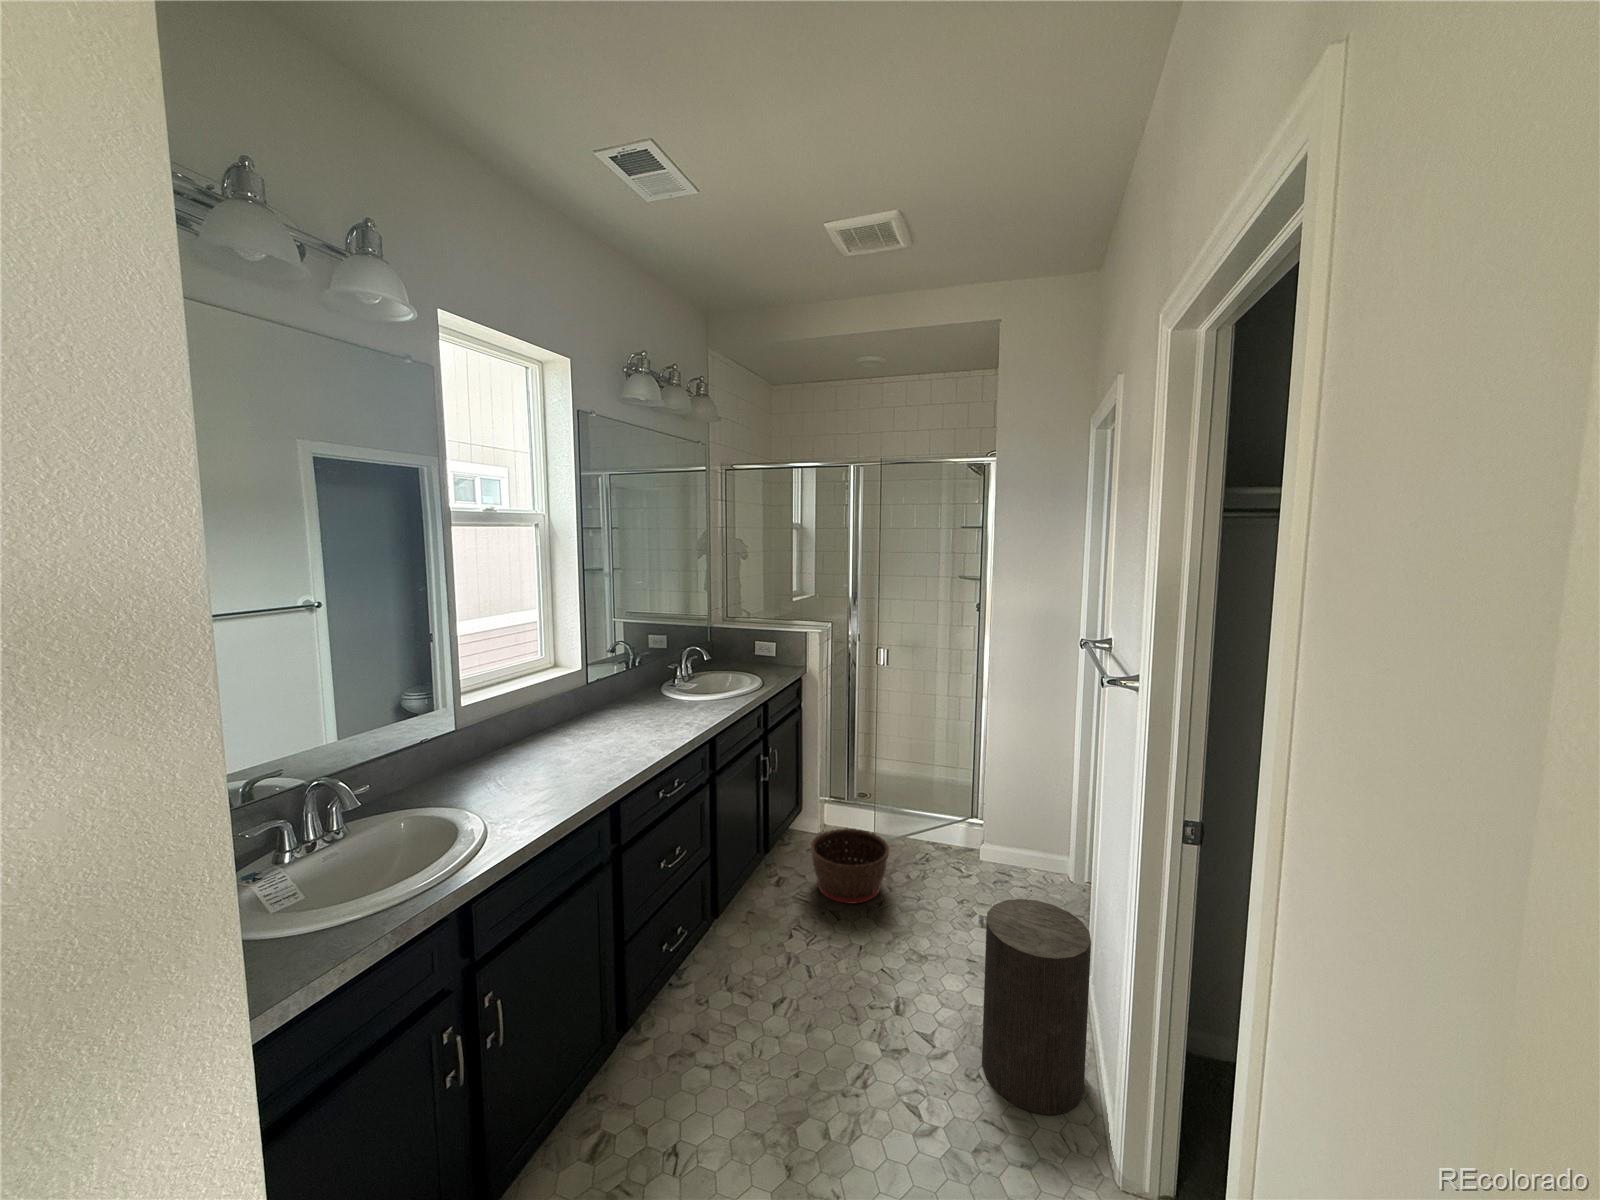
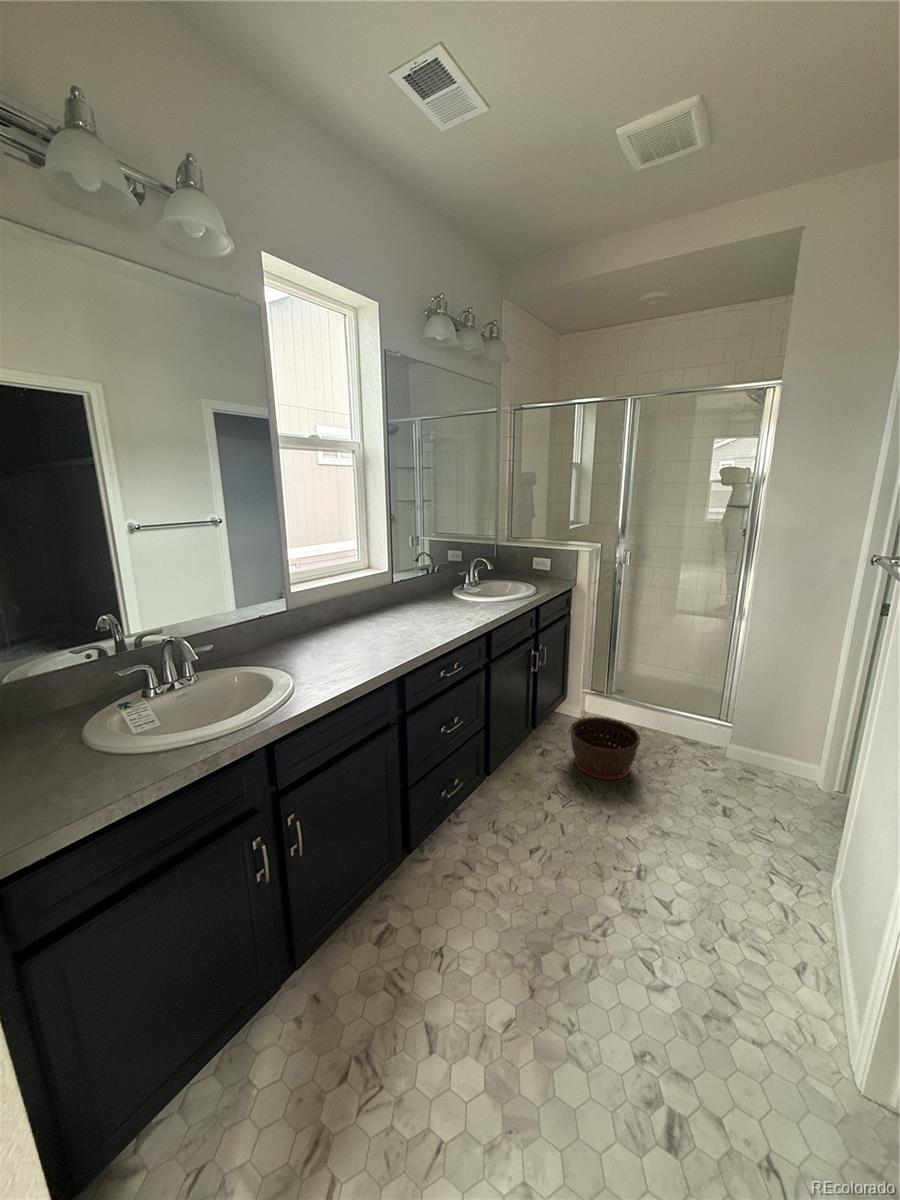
stool: present [982,899,1091,1115] -> none [717,802,853,1003]

